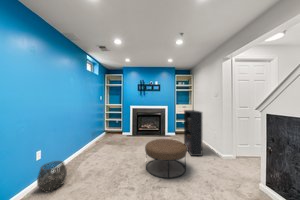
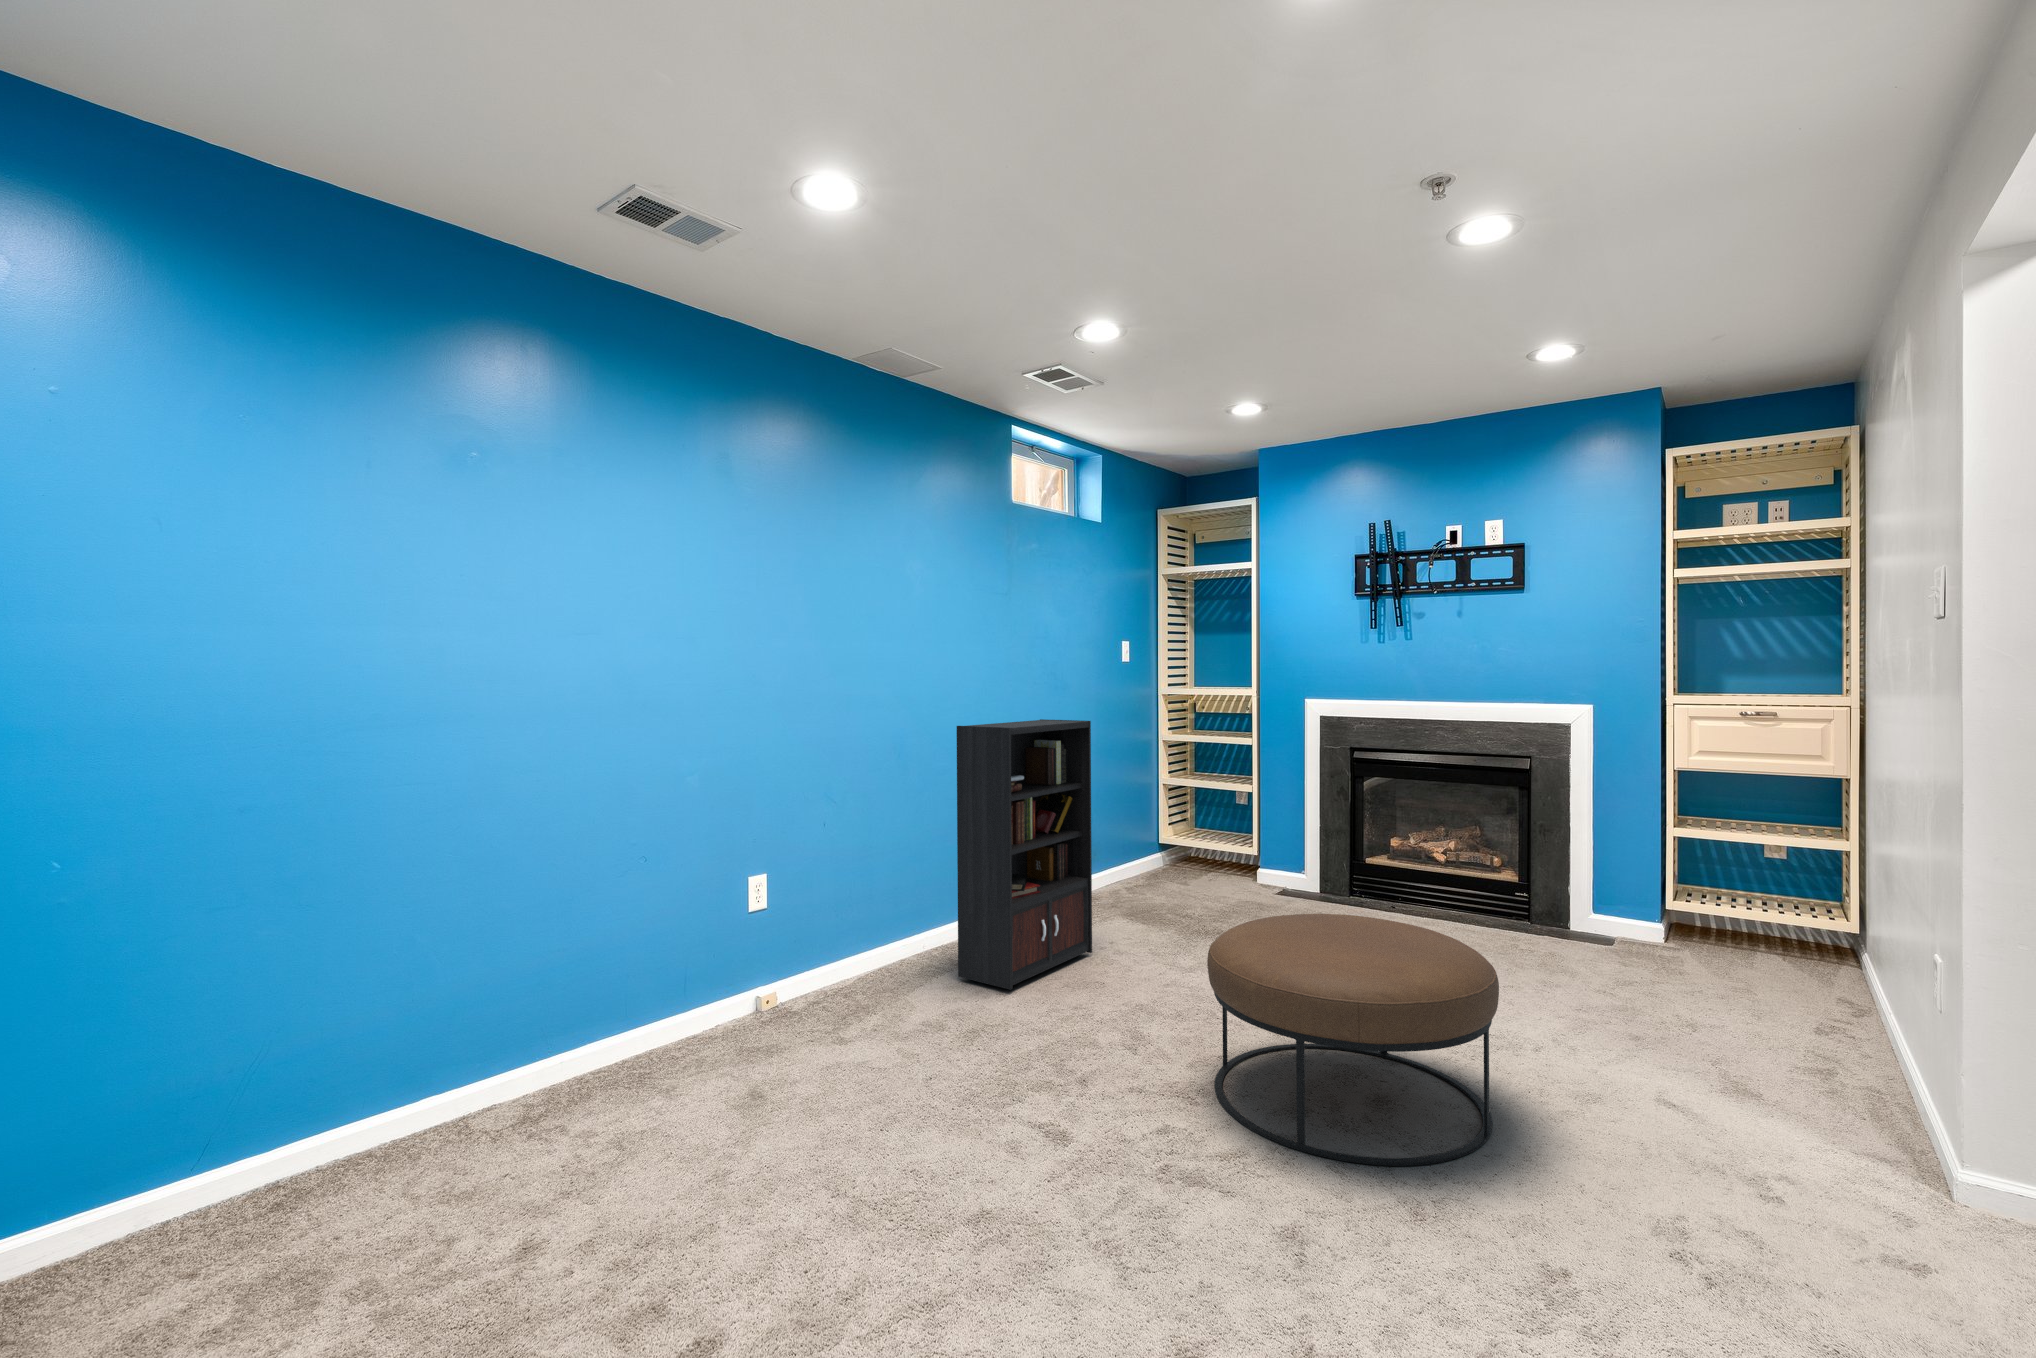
bookcase: present [184,110,202,156] -> present [957,719,1092,990]
woven basket: present [37,161,67,191] -> none [747,924,851,1034]

